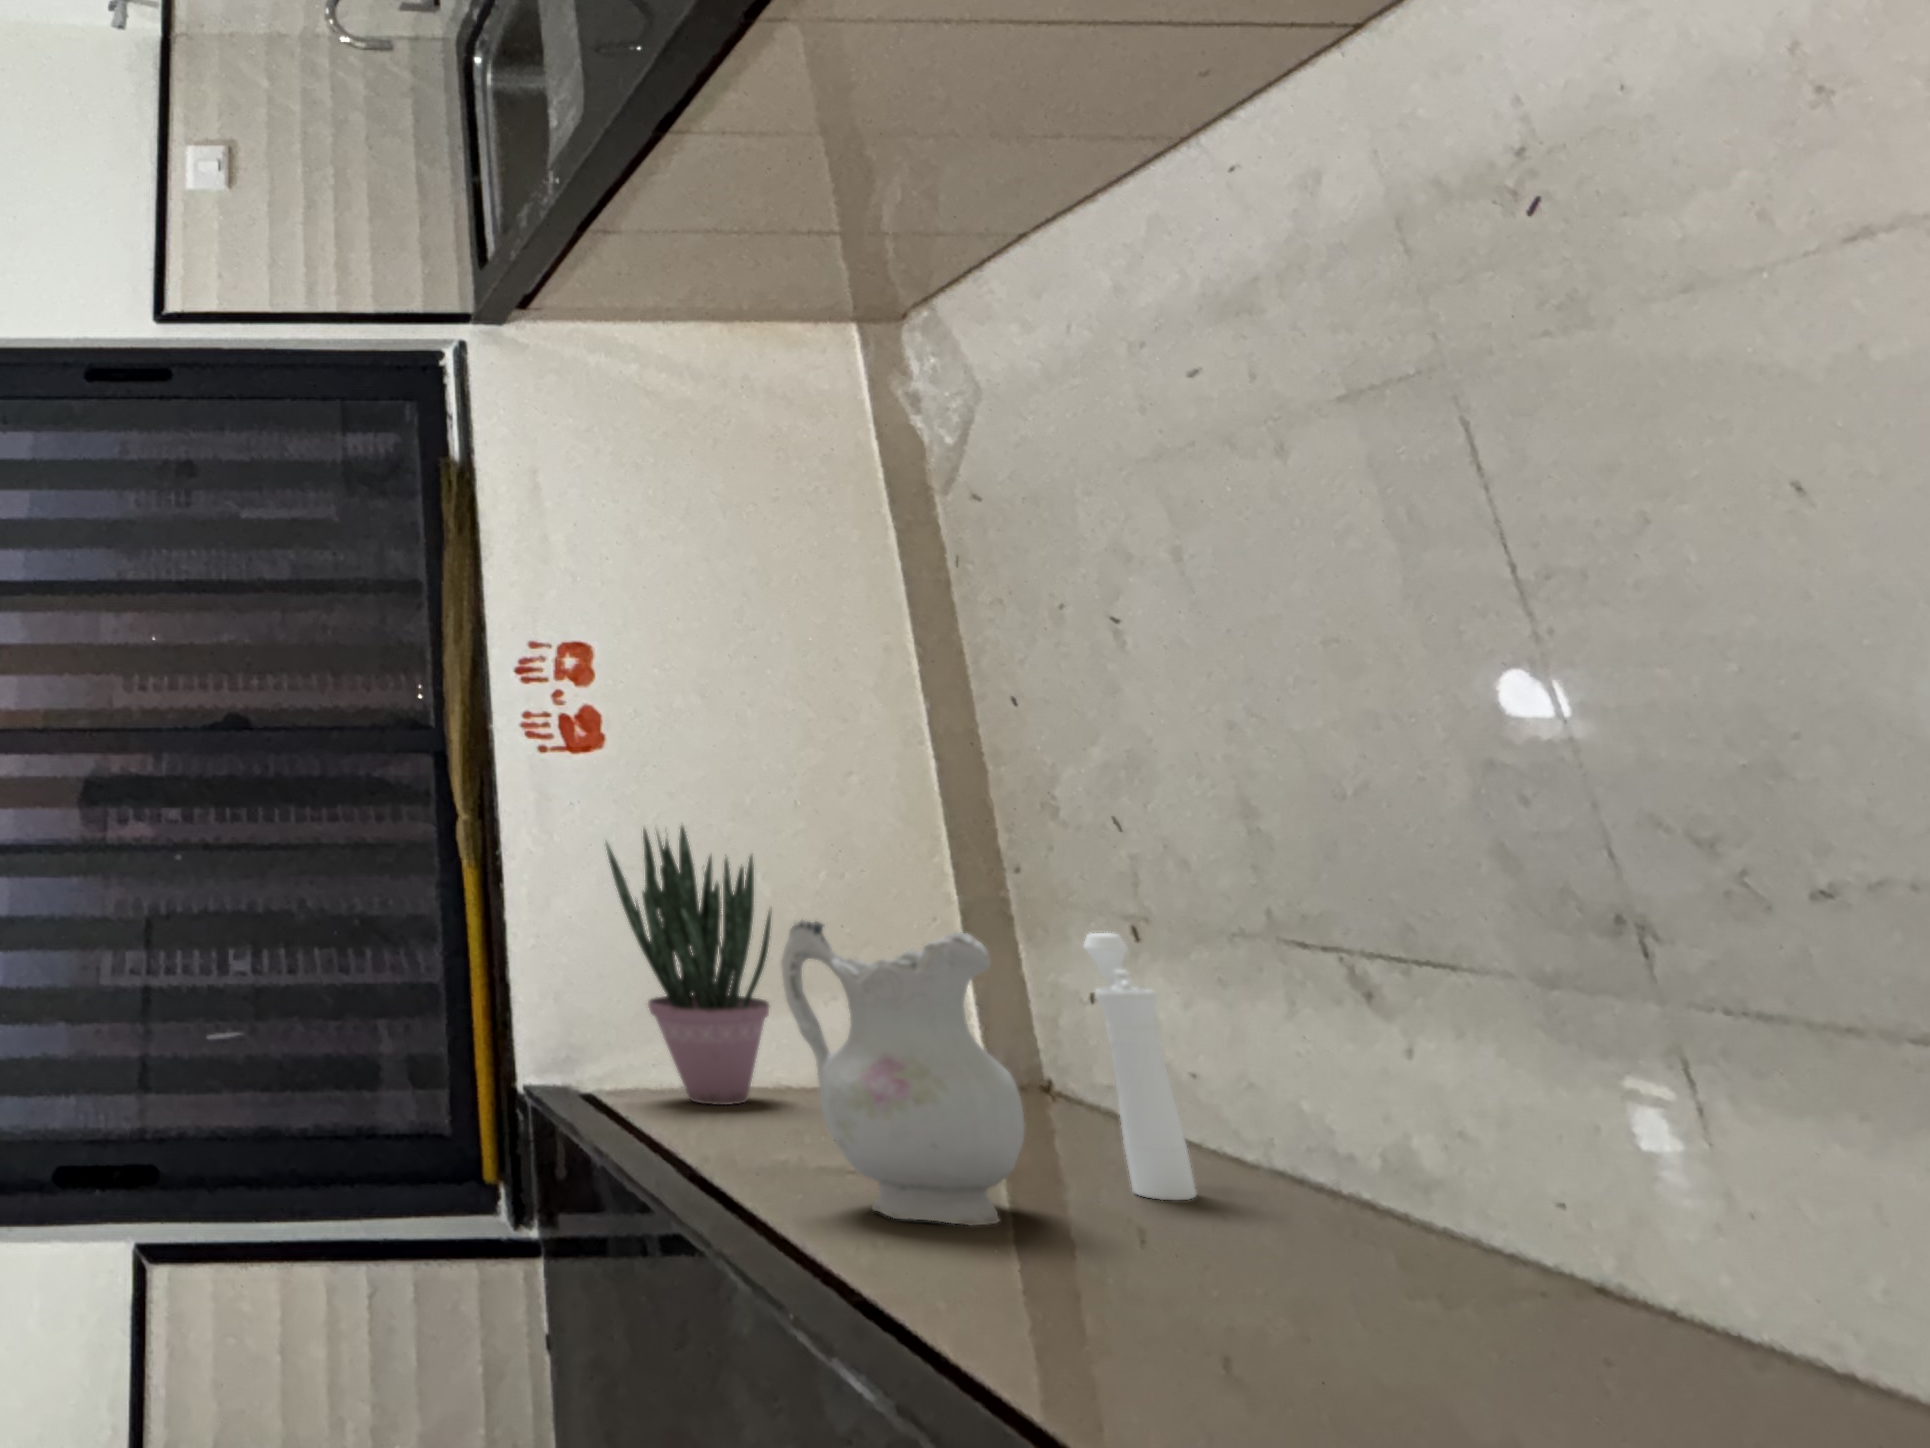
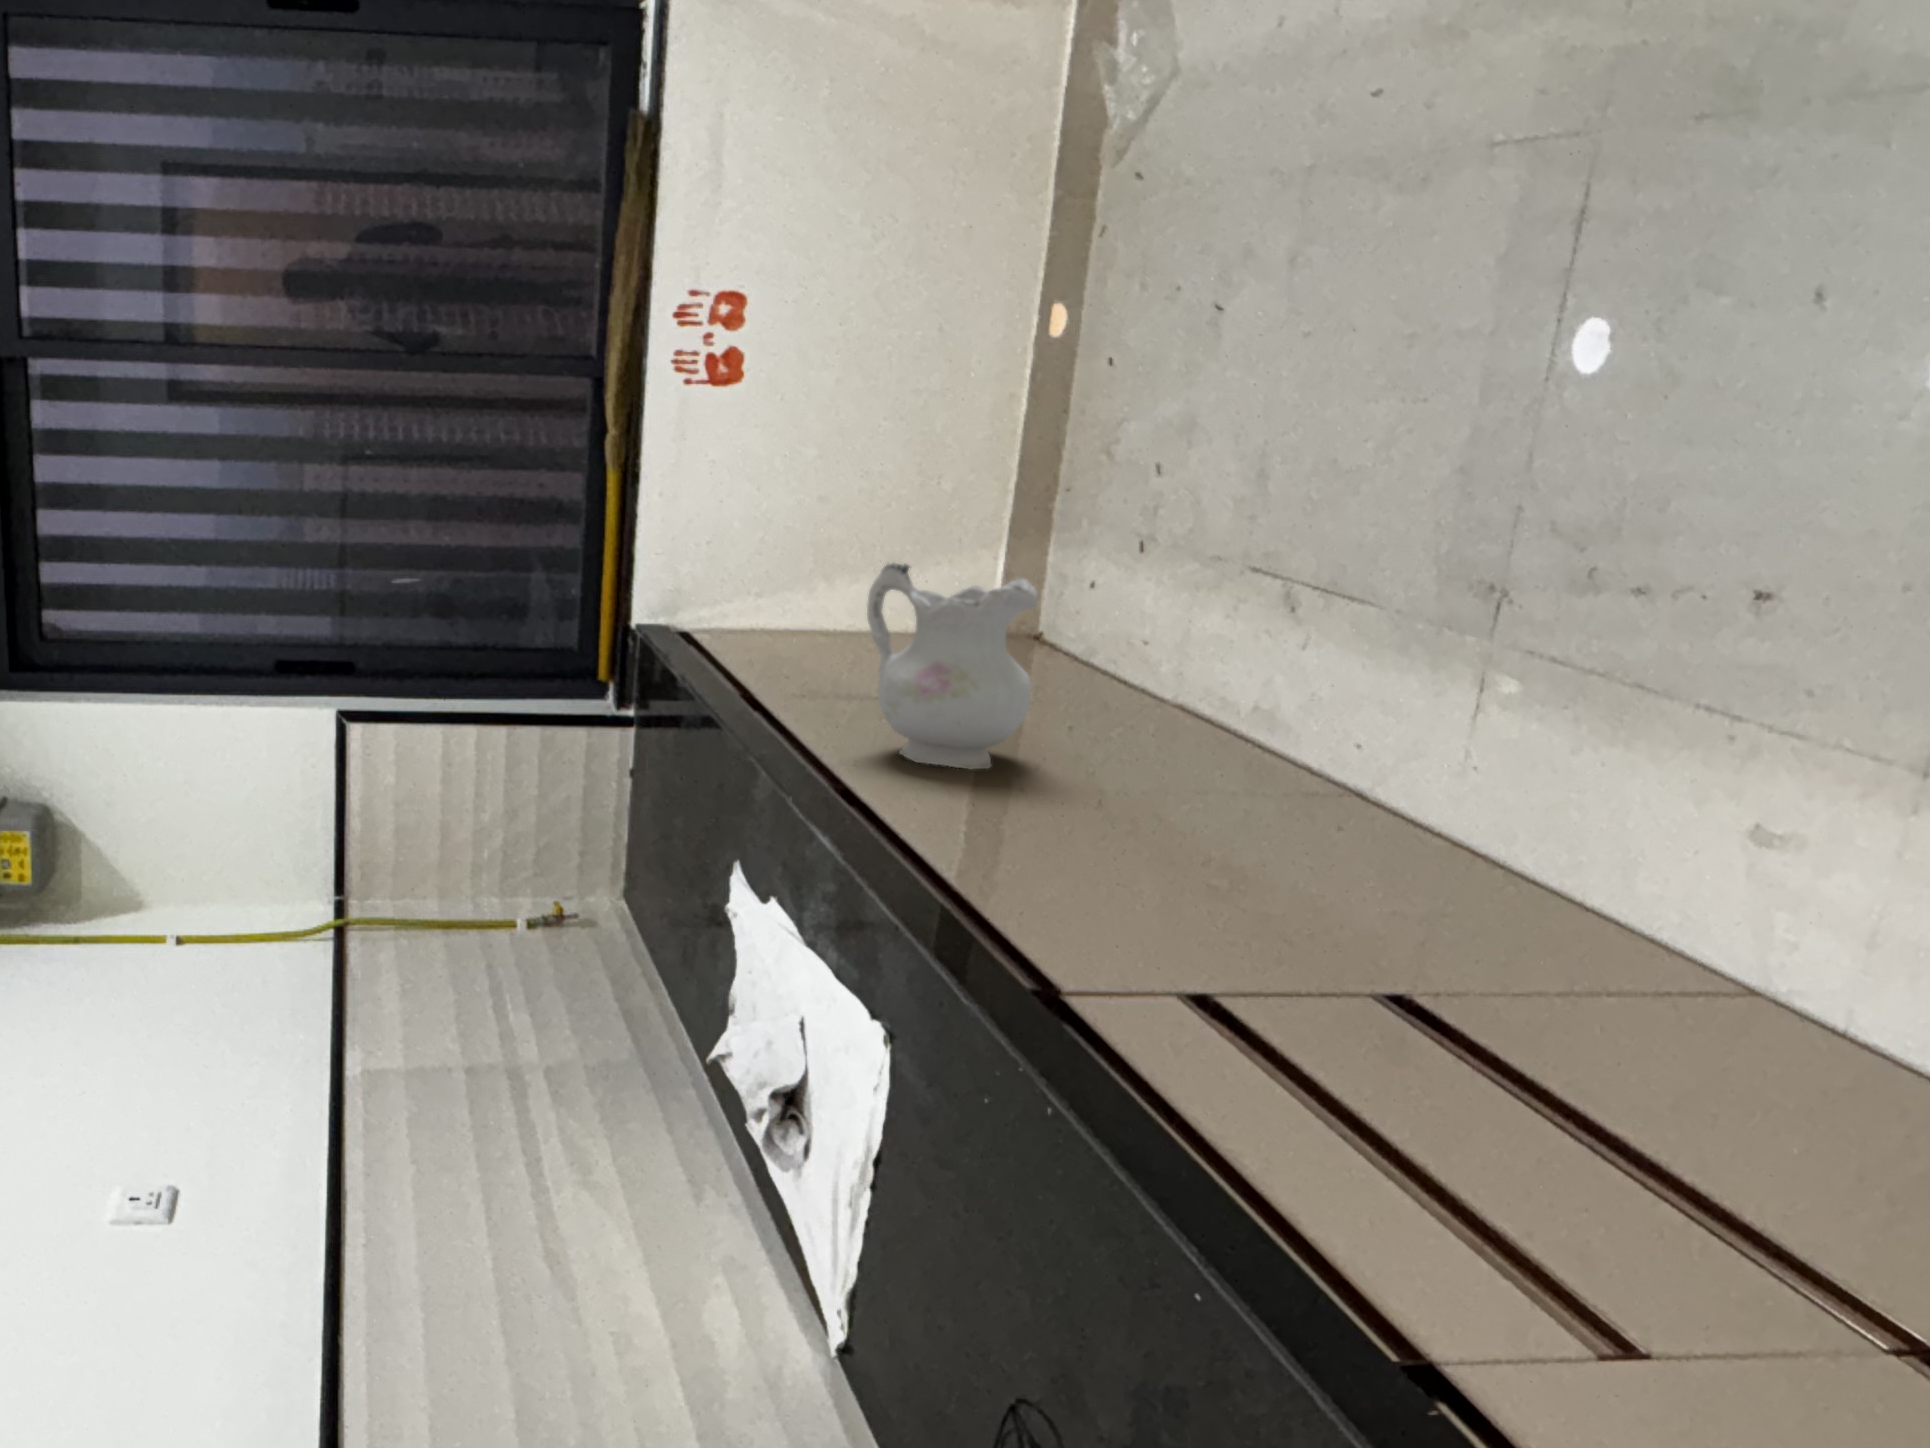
potted plant: present [606,826,772,1105] -> none [732,452,861,651]
pepper mill: present [1084,933,1196,1200] -> none [1092,571,1158,752]

